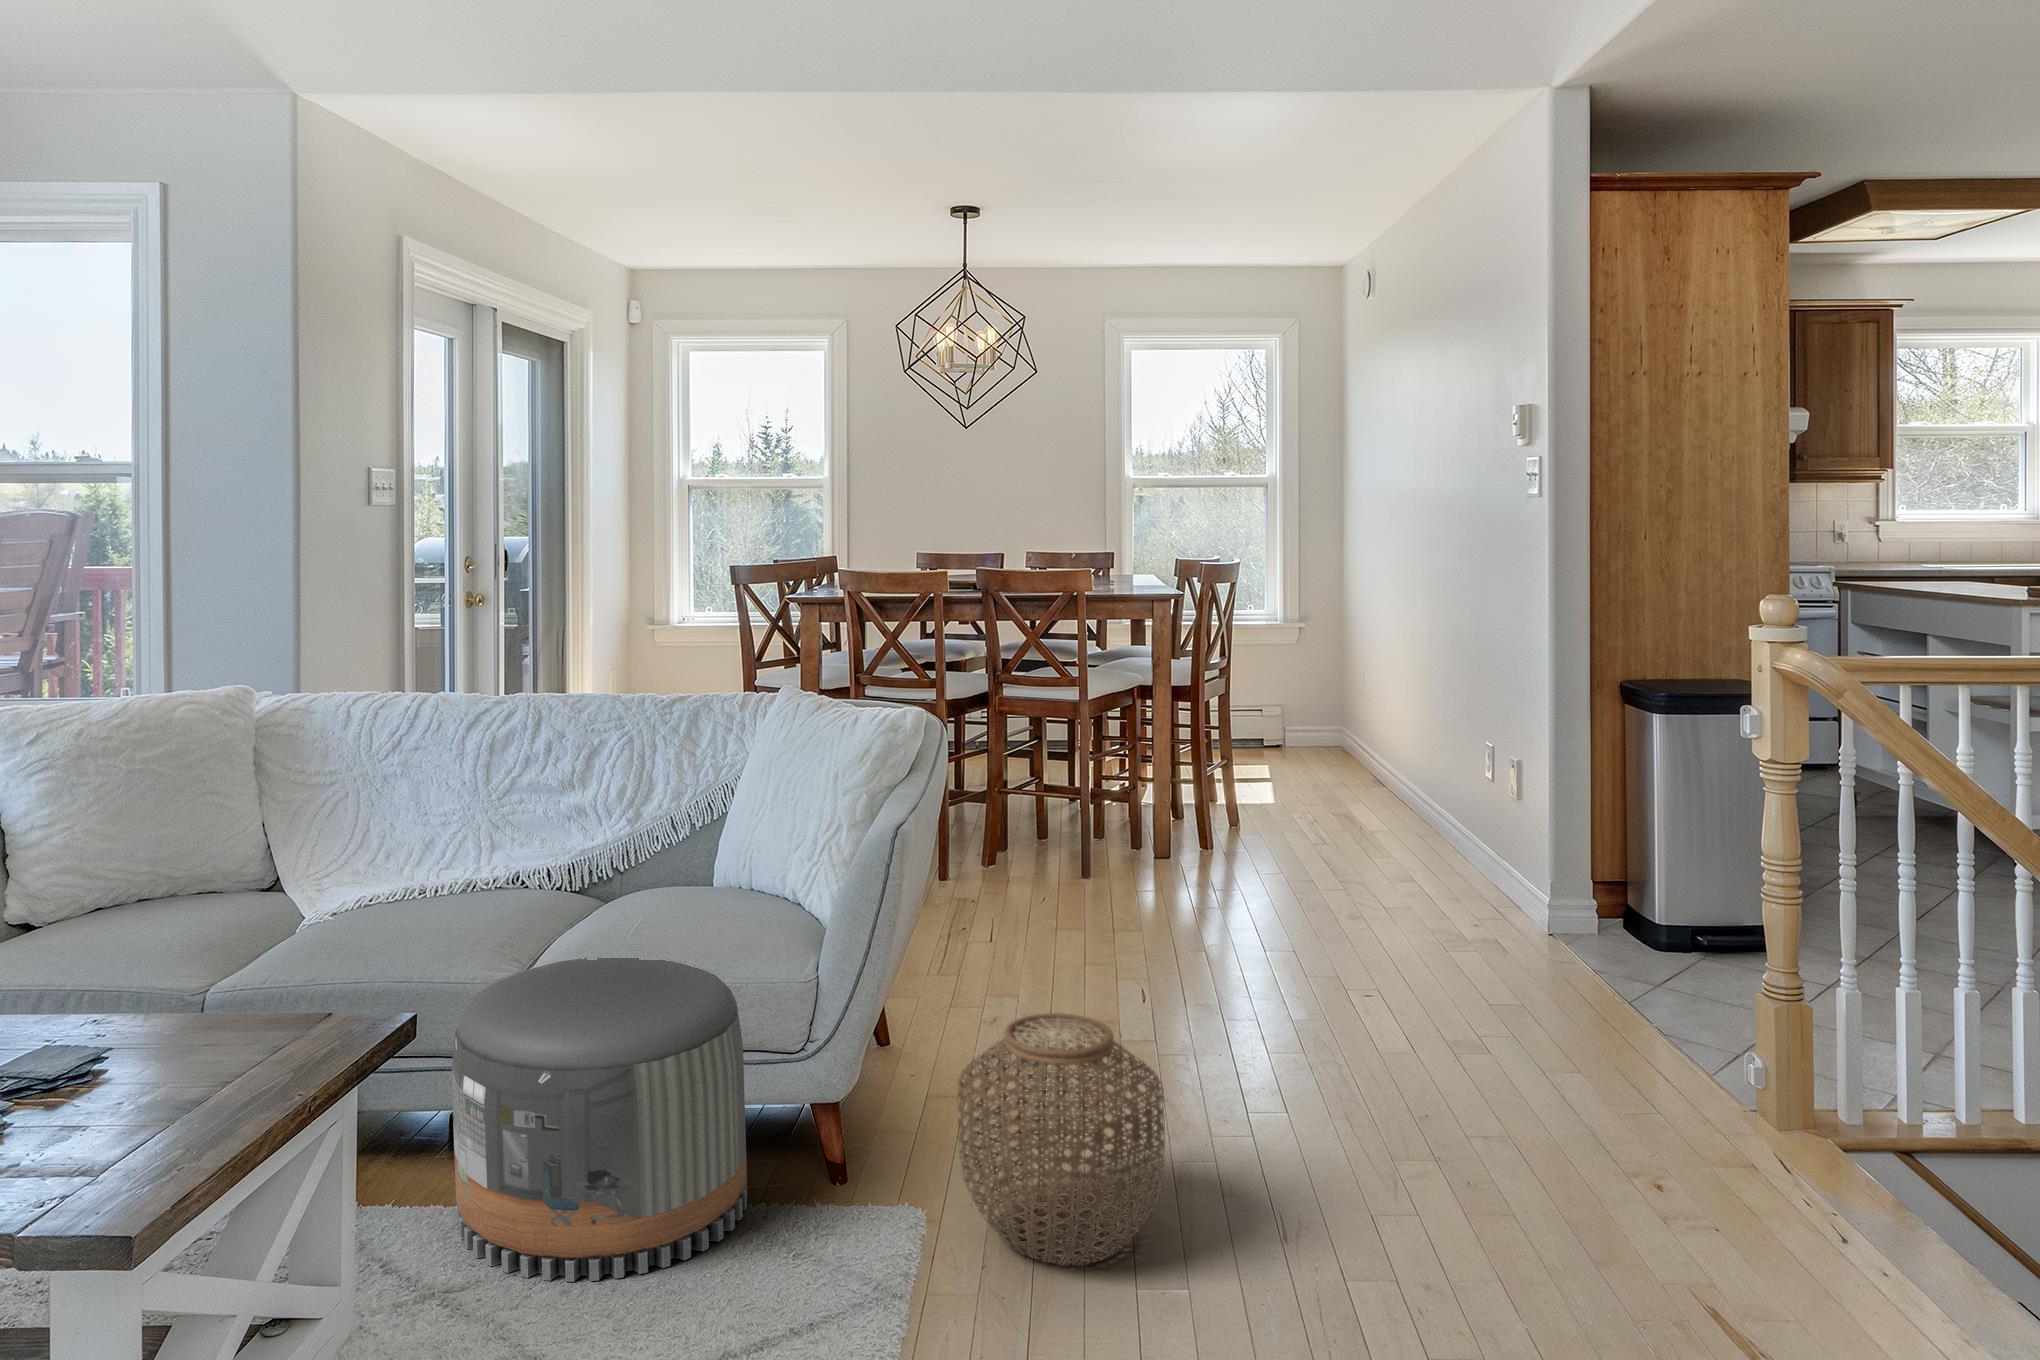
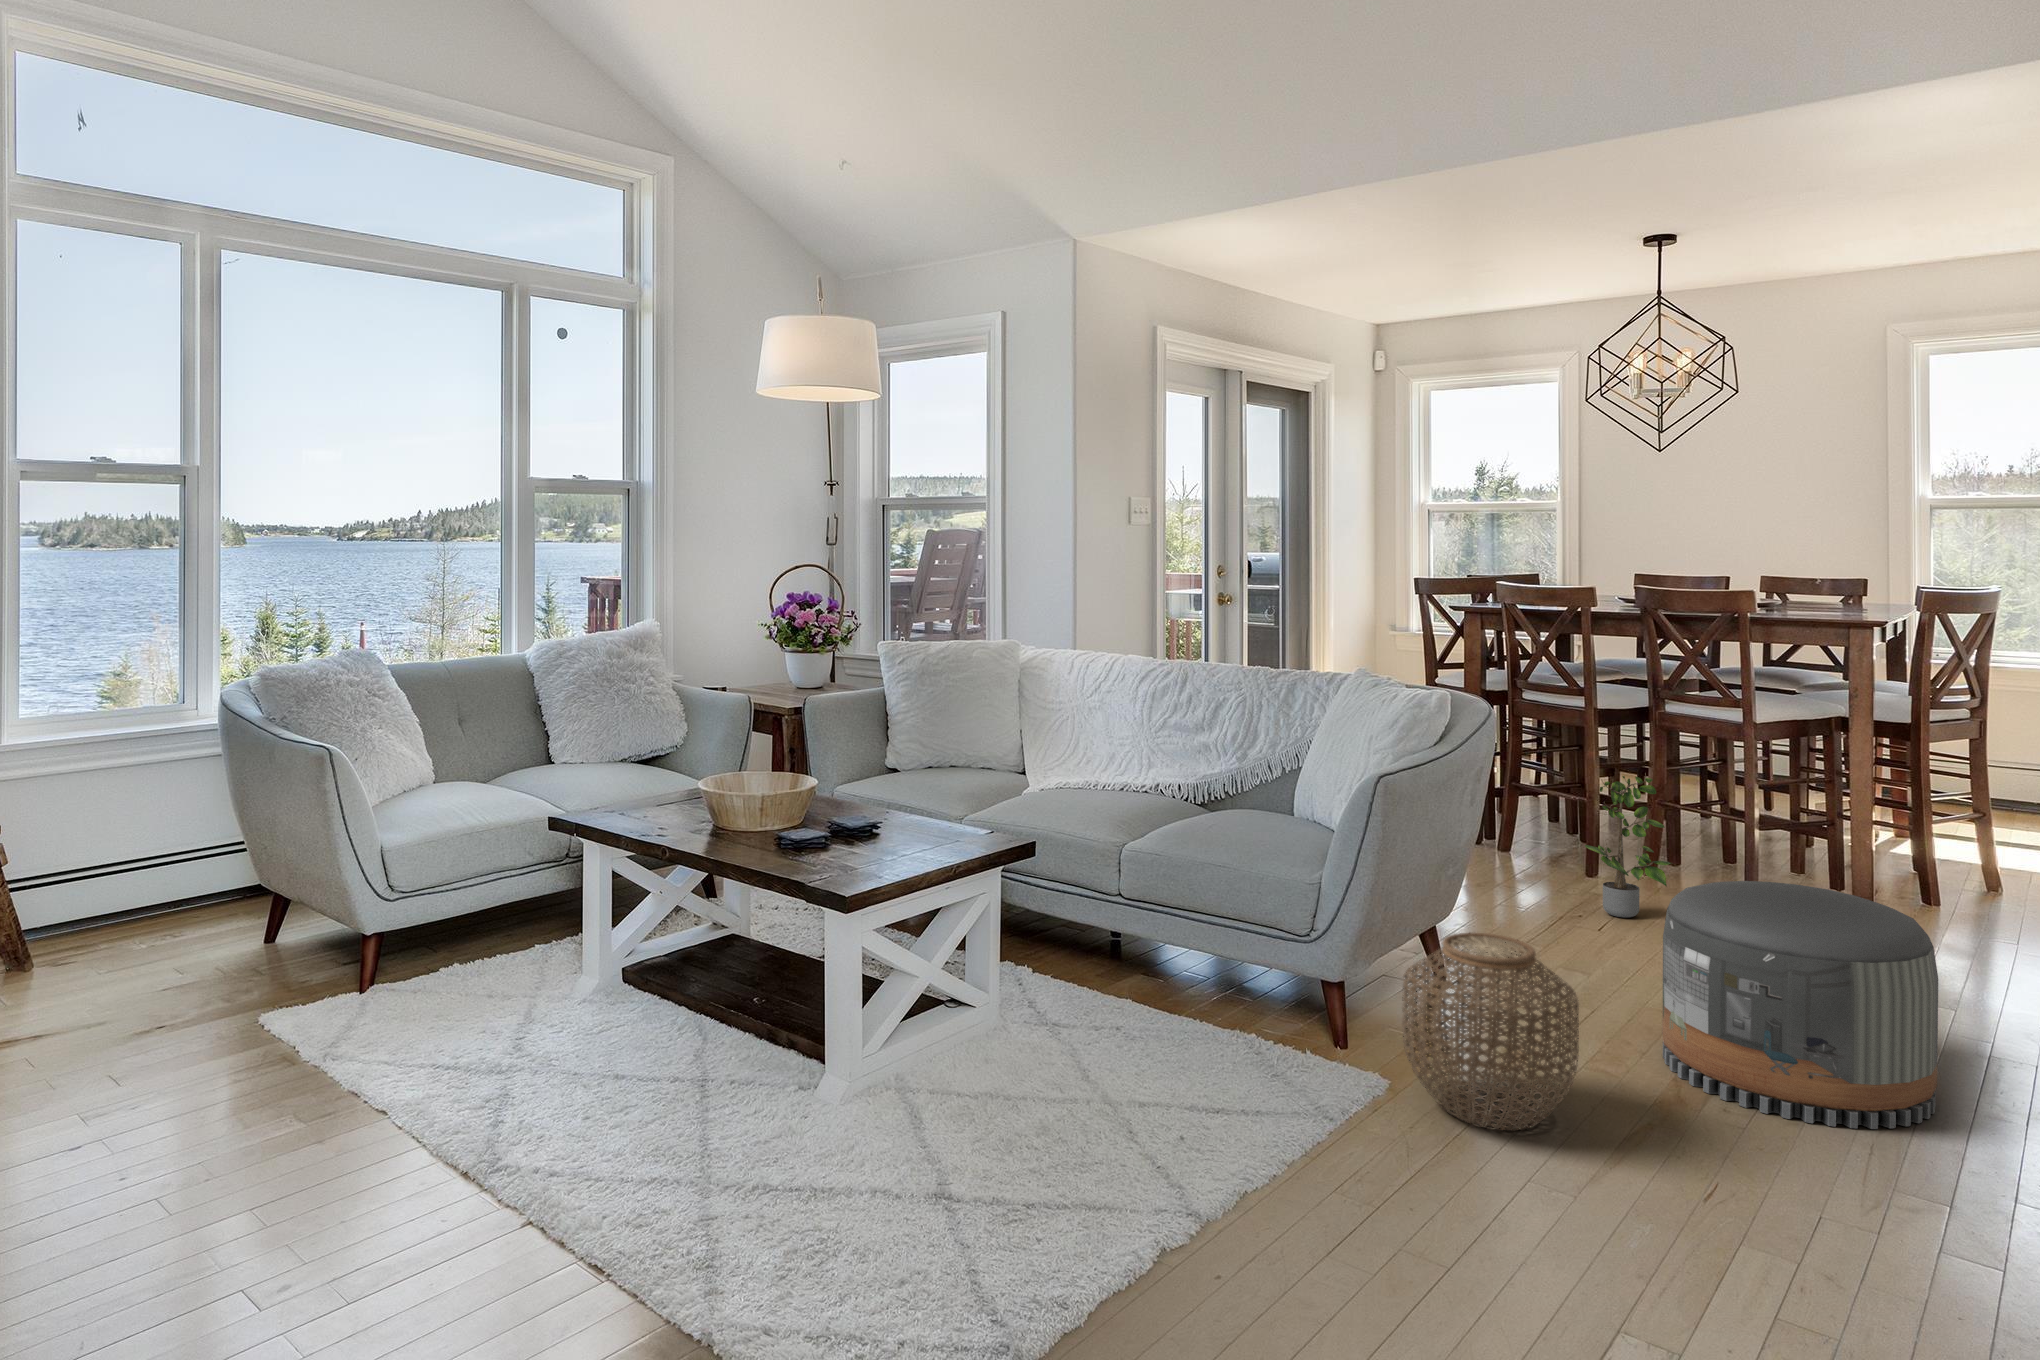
potted plant: none [976,772,1058,937] -> present [1585,776,1671,918]
pouf: present [451,956,747,1281] -> present [1662,881,1938,1129]

